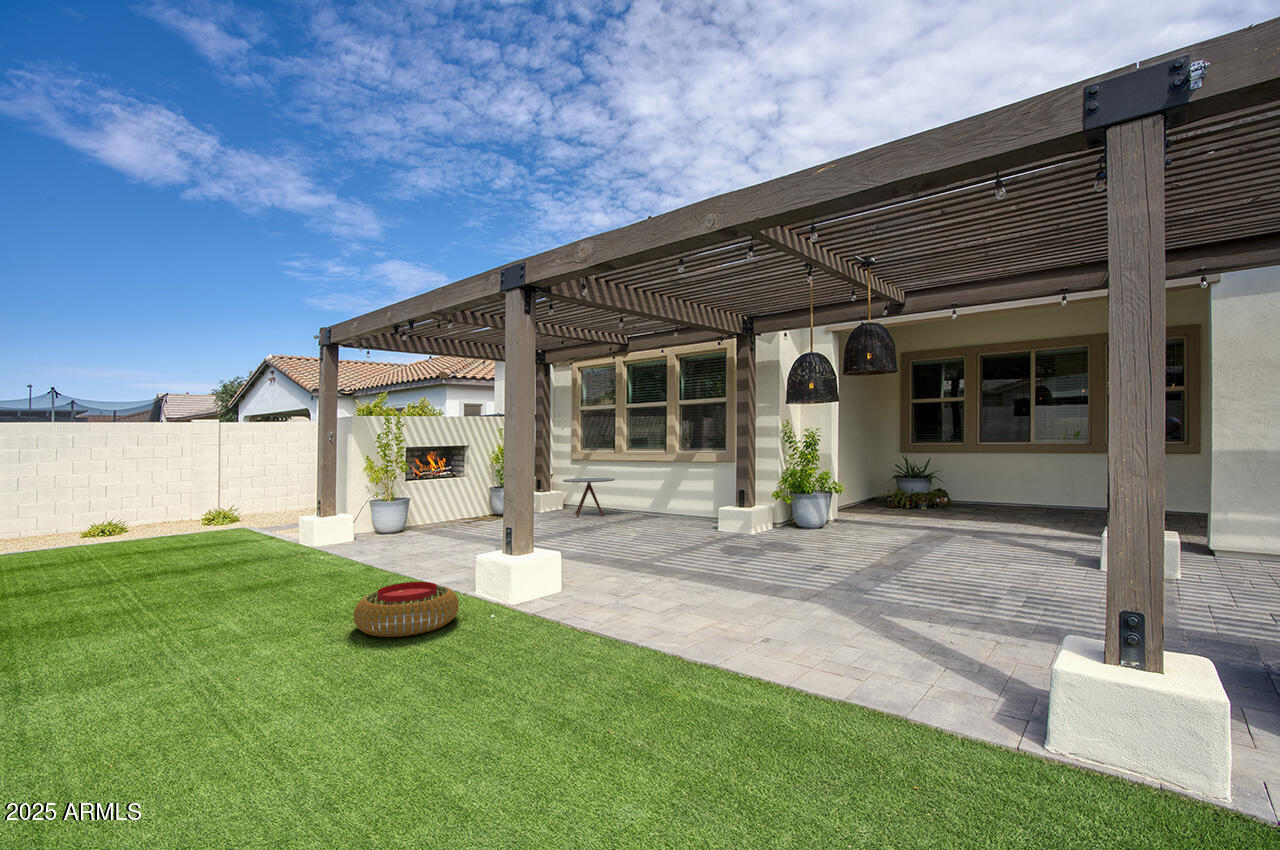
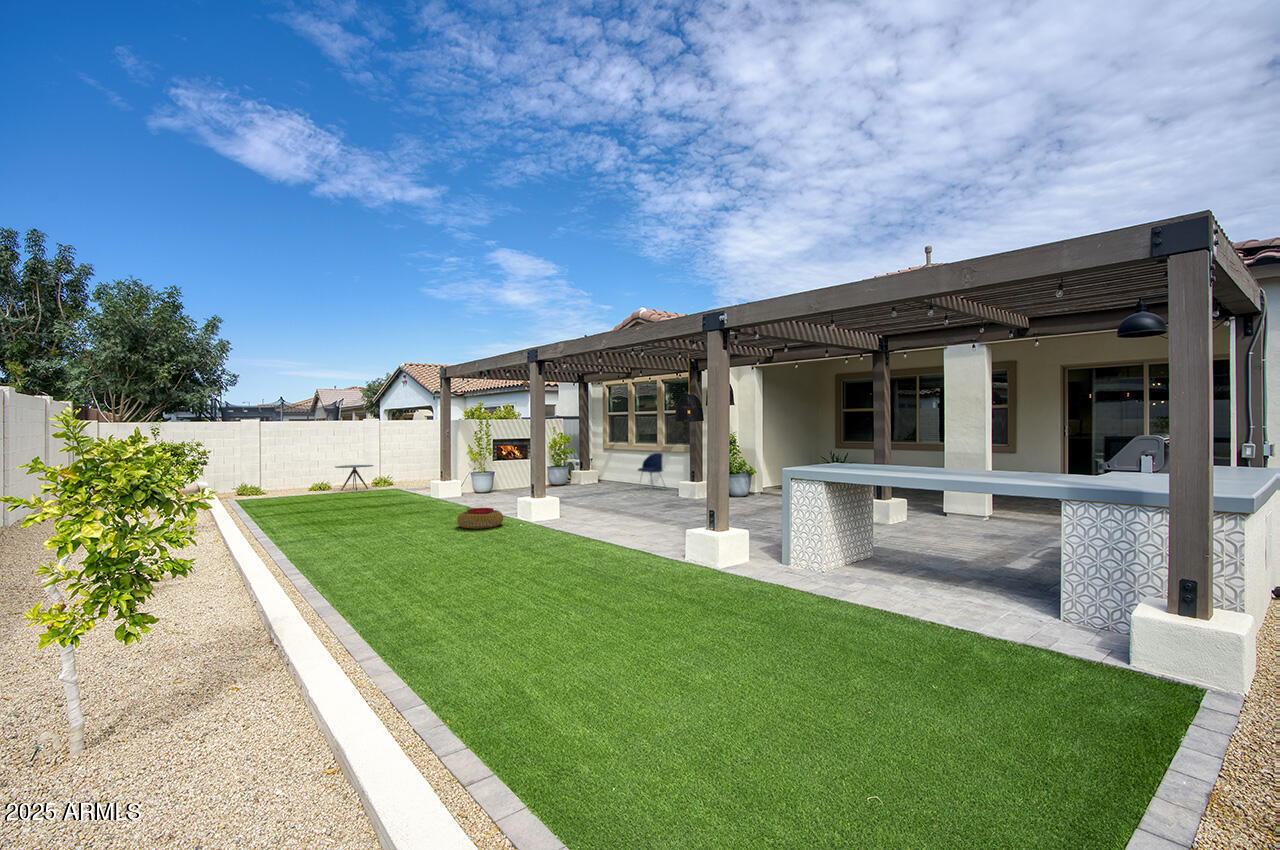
chair: none [638,466,680,523] -> present [638,453,663,484]
round table: present [563,478,615,517] -> present [335,465,373,490]

